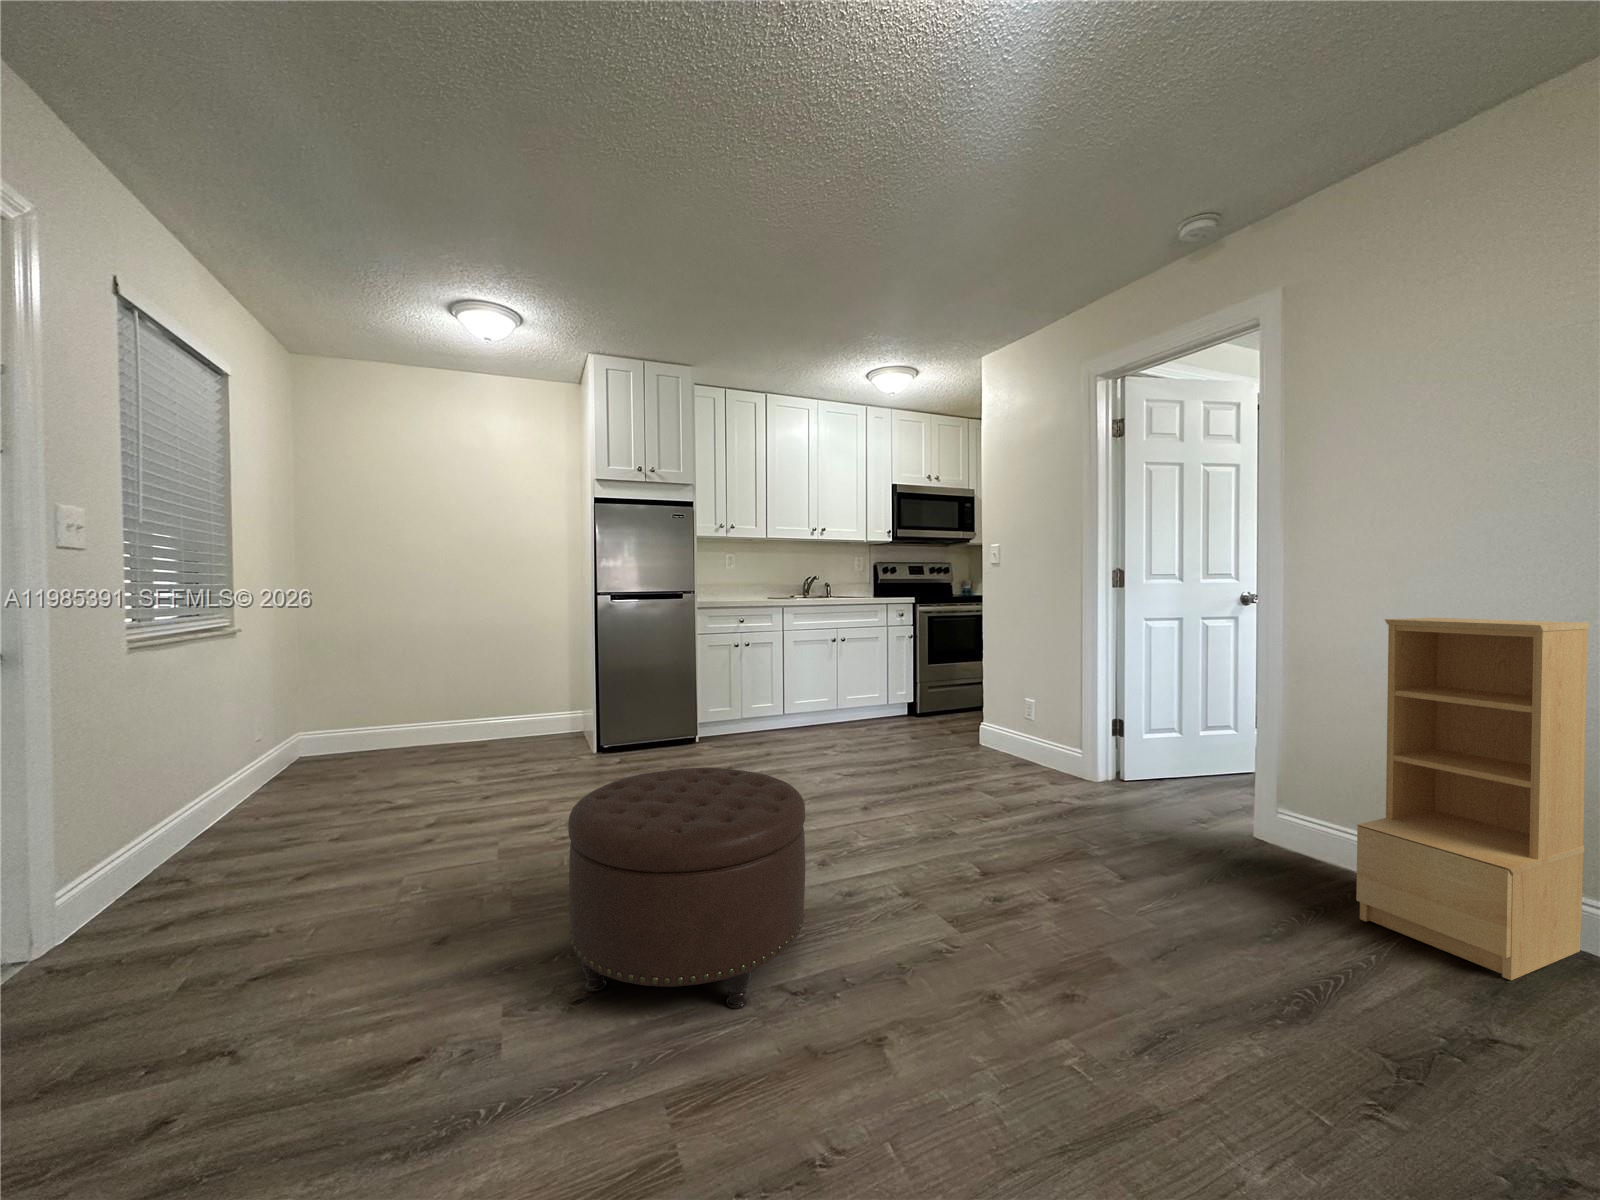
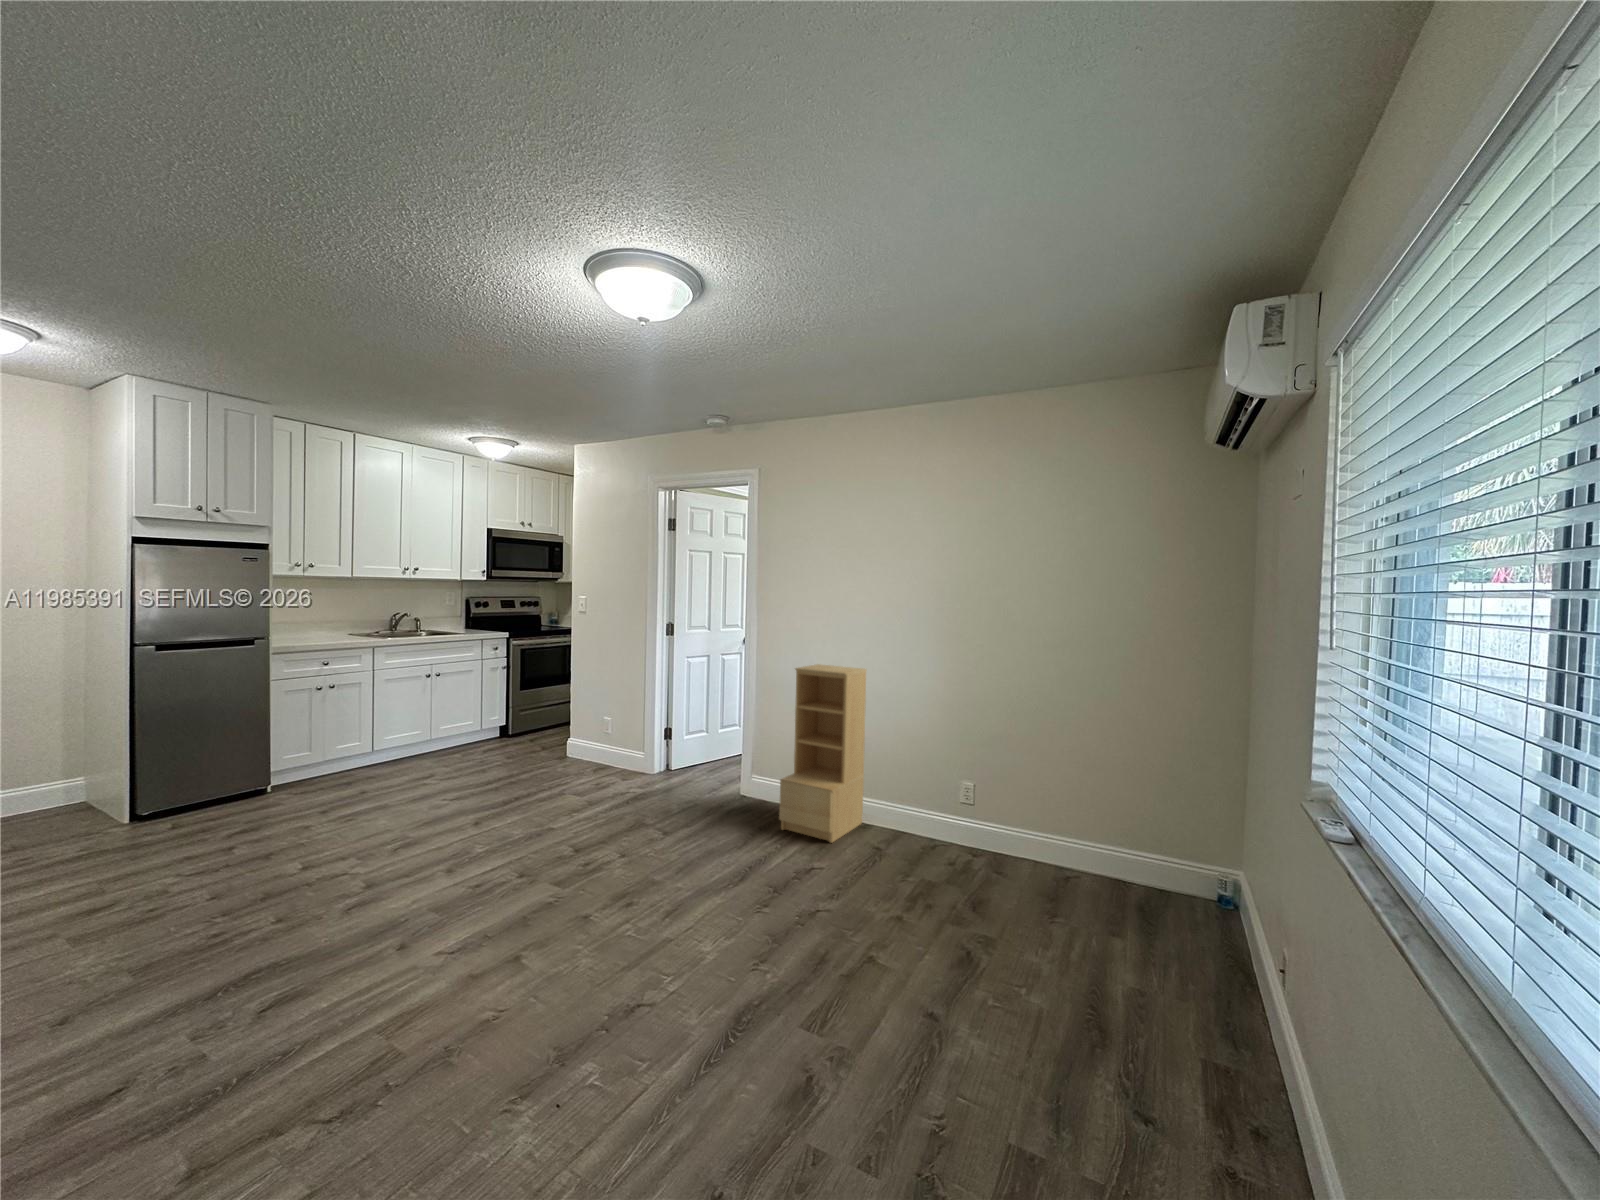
ottoman: present [568,767,805,1008] -> none [237,810,453,1004]

